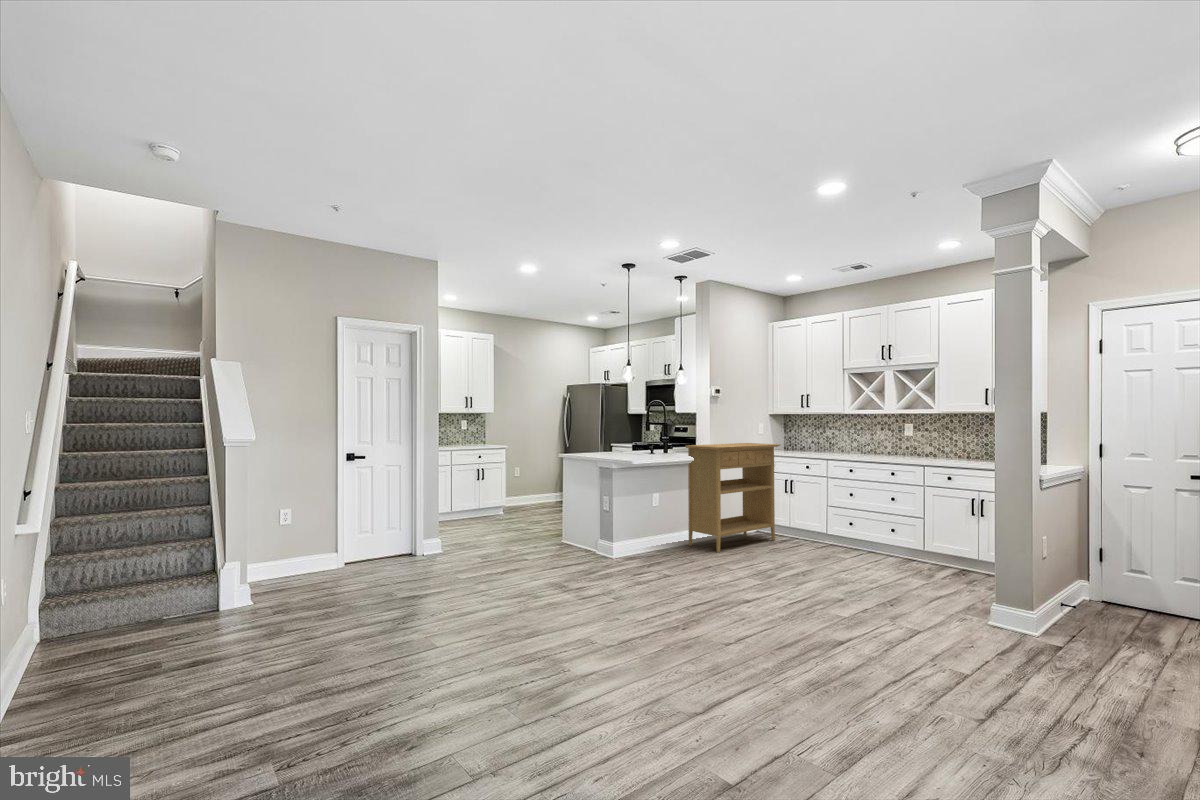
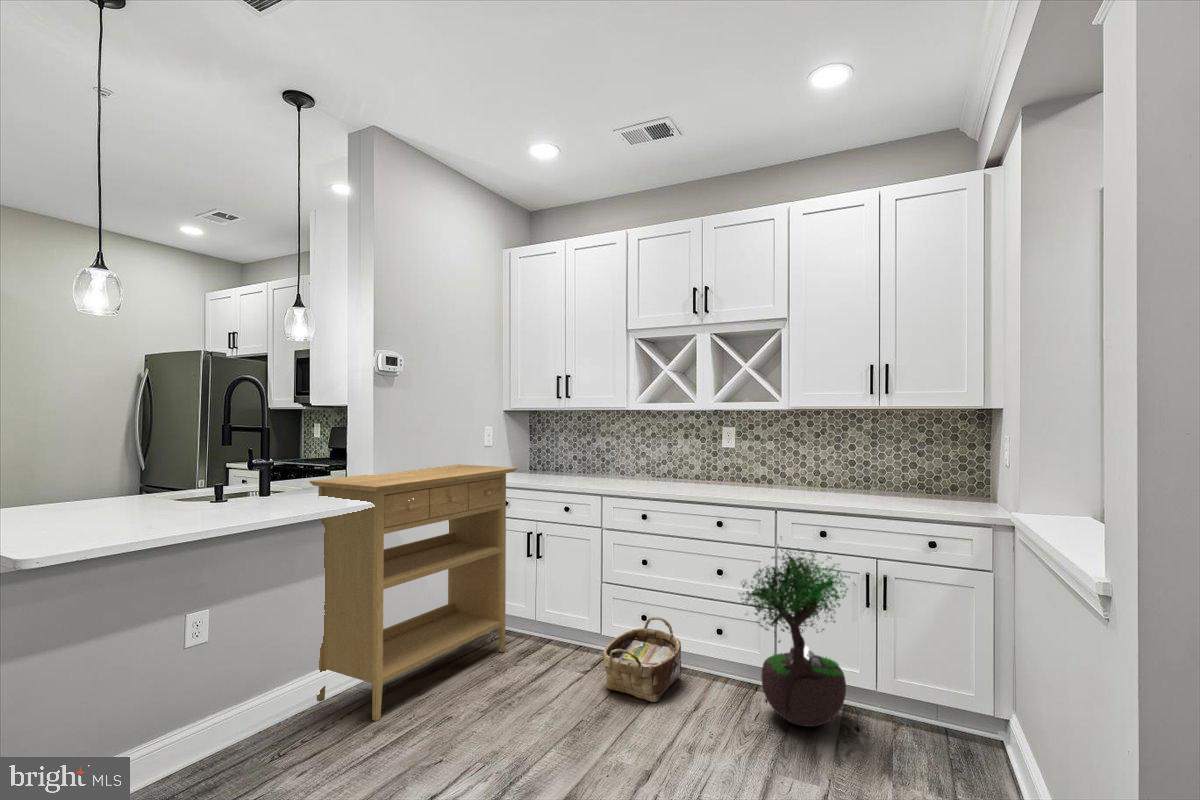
potted tree: none [897,476,960,573] -> present [739,536,854,727]
woven basket: none [828,524,873,560] -> present [603,617,681,702]

